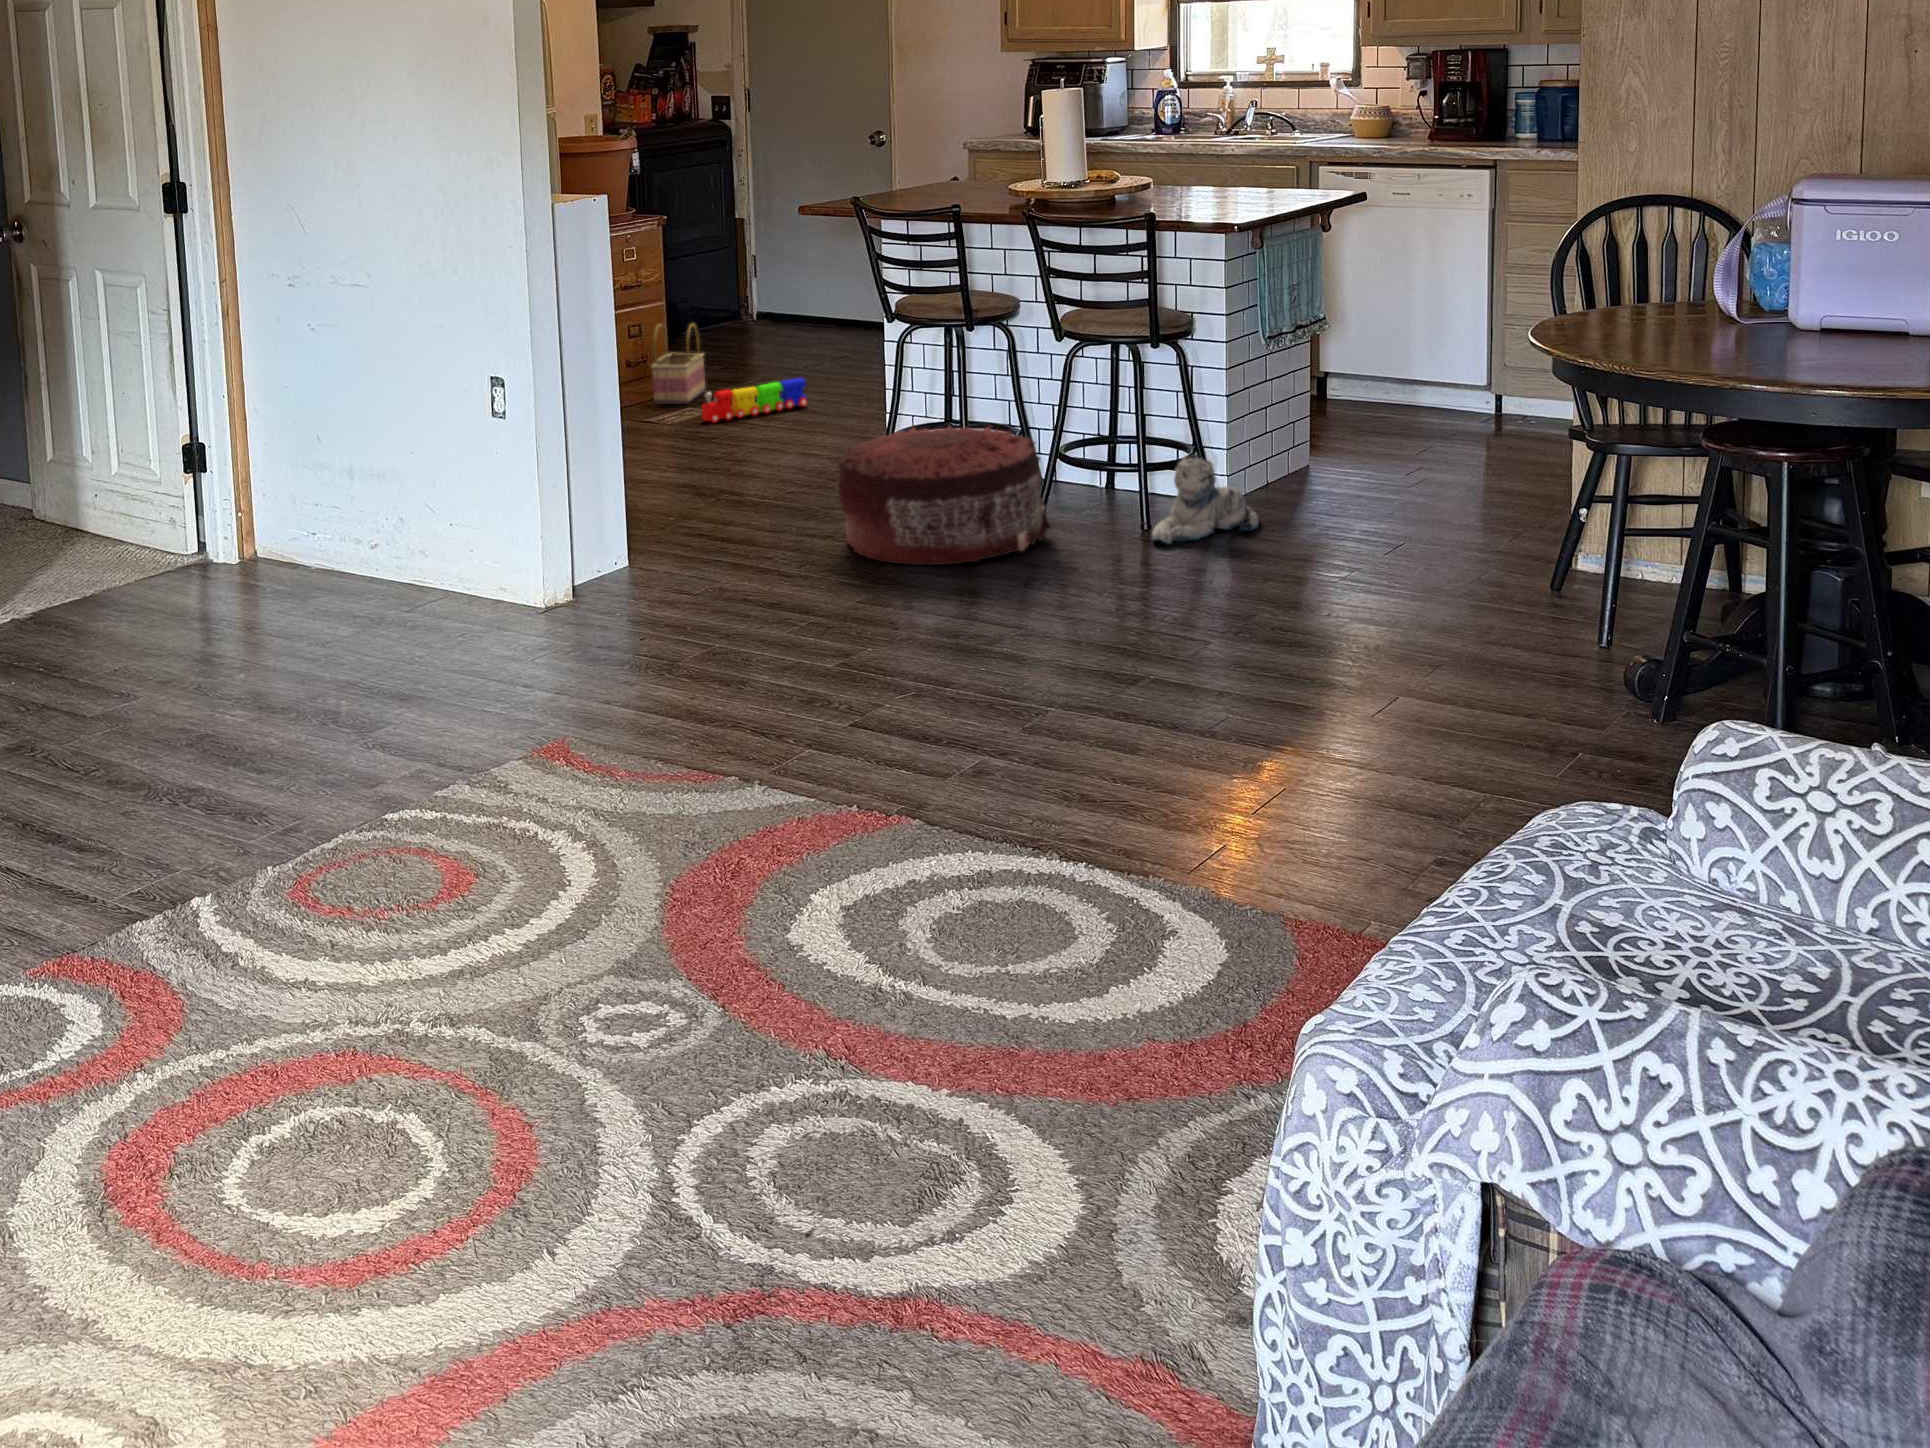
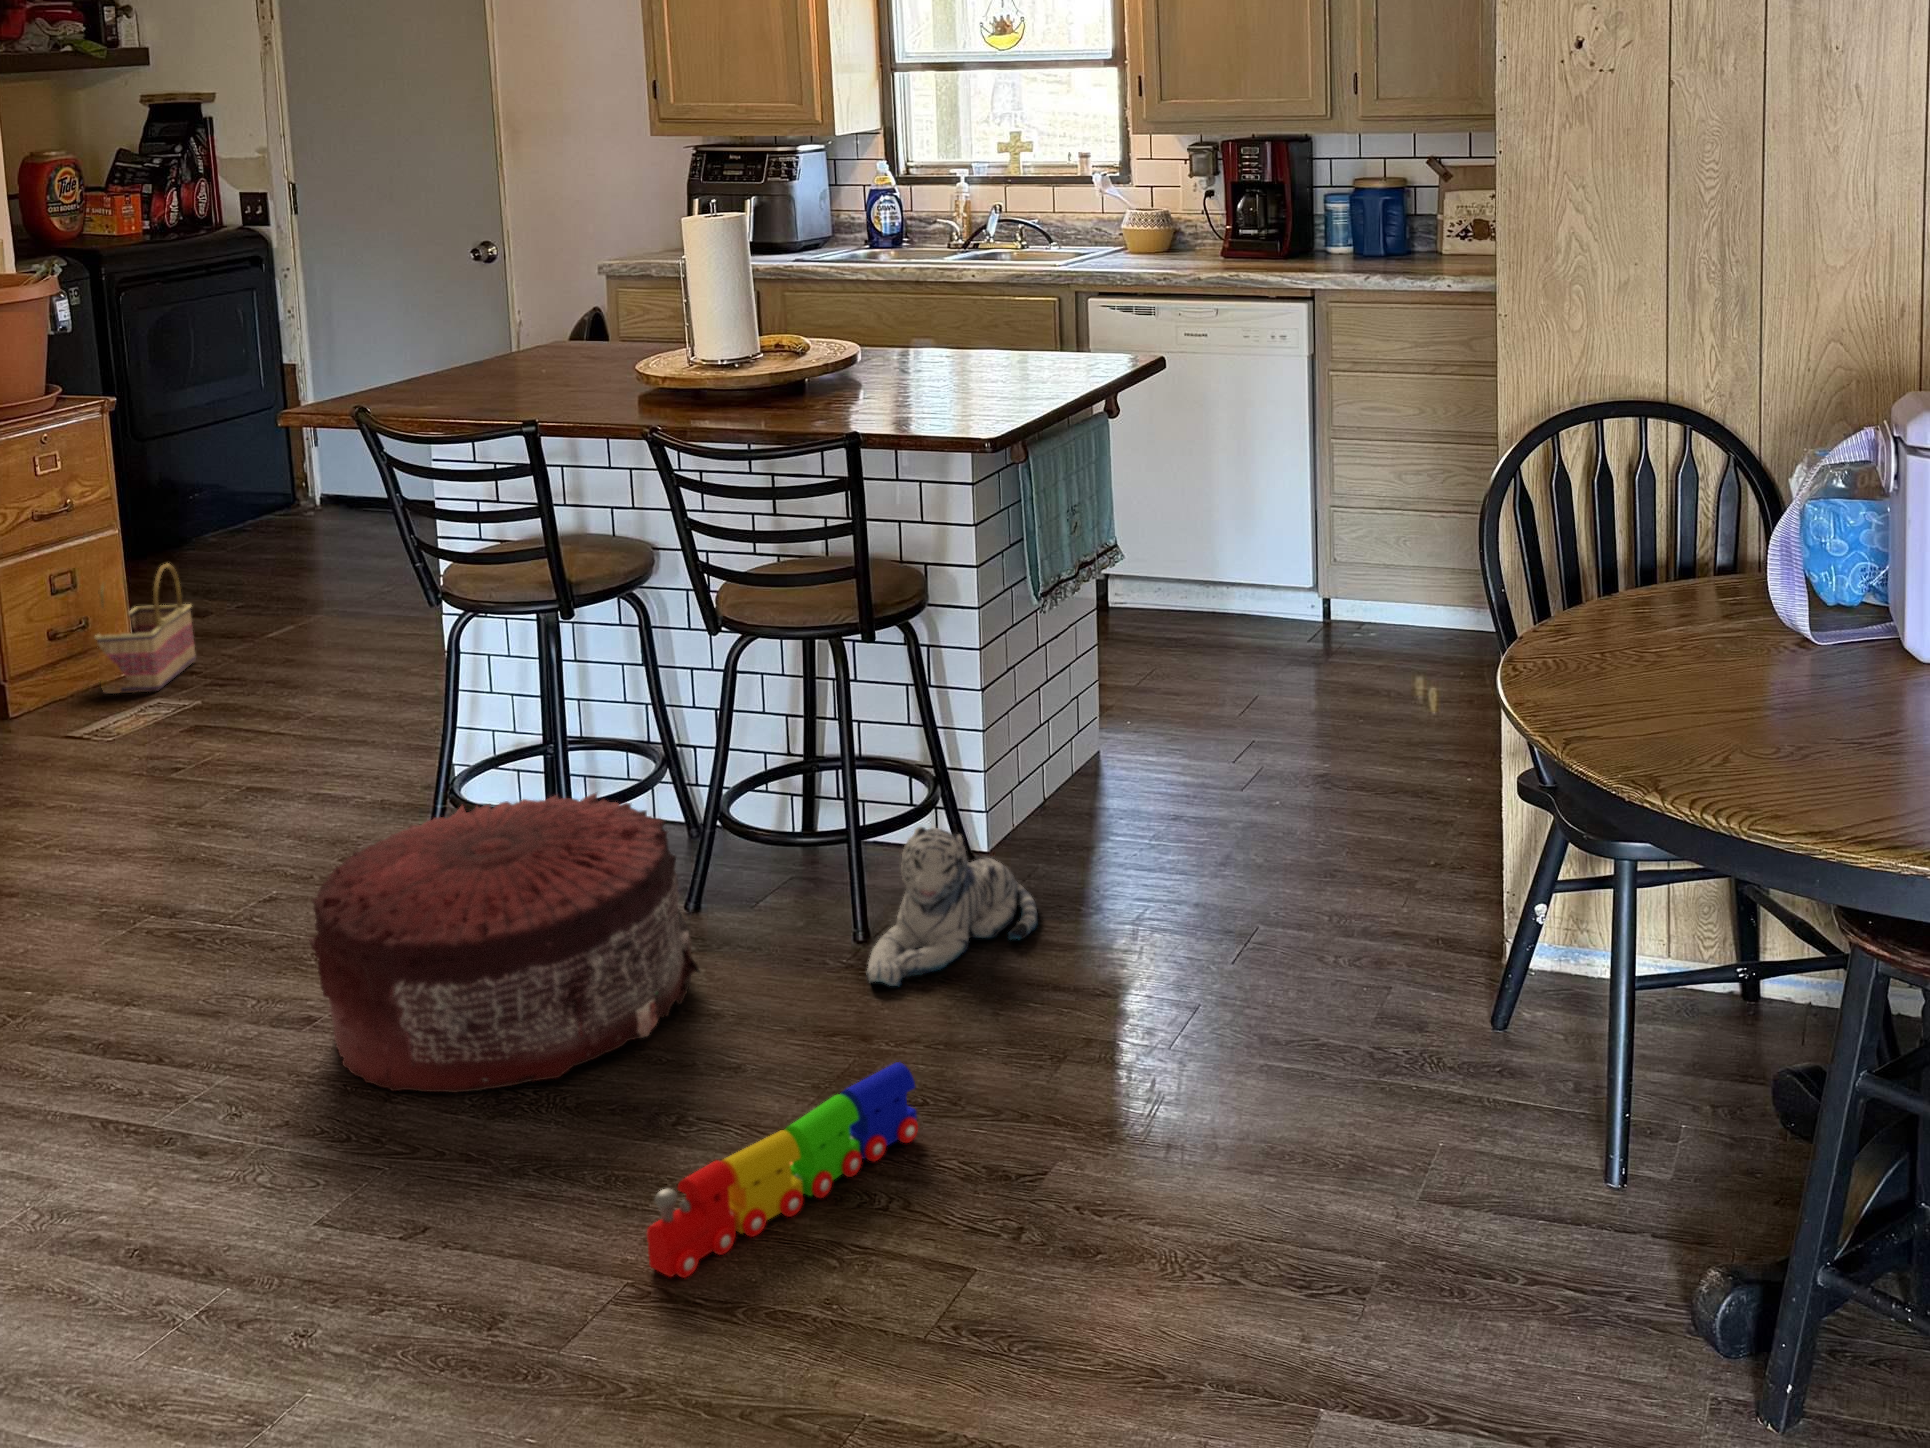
toy train: present [702,378,807,423] -> present [647,1062,918,1277]

